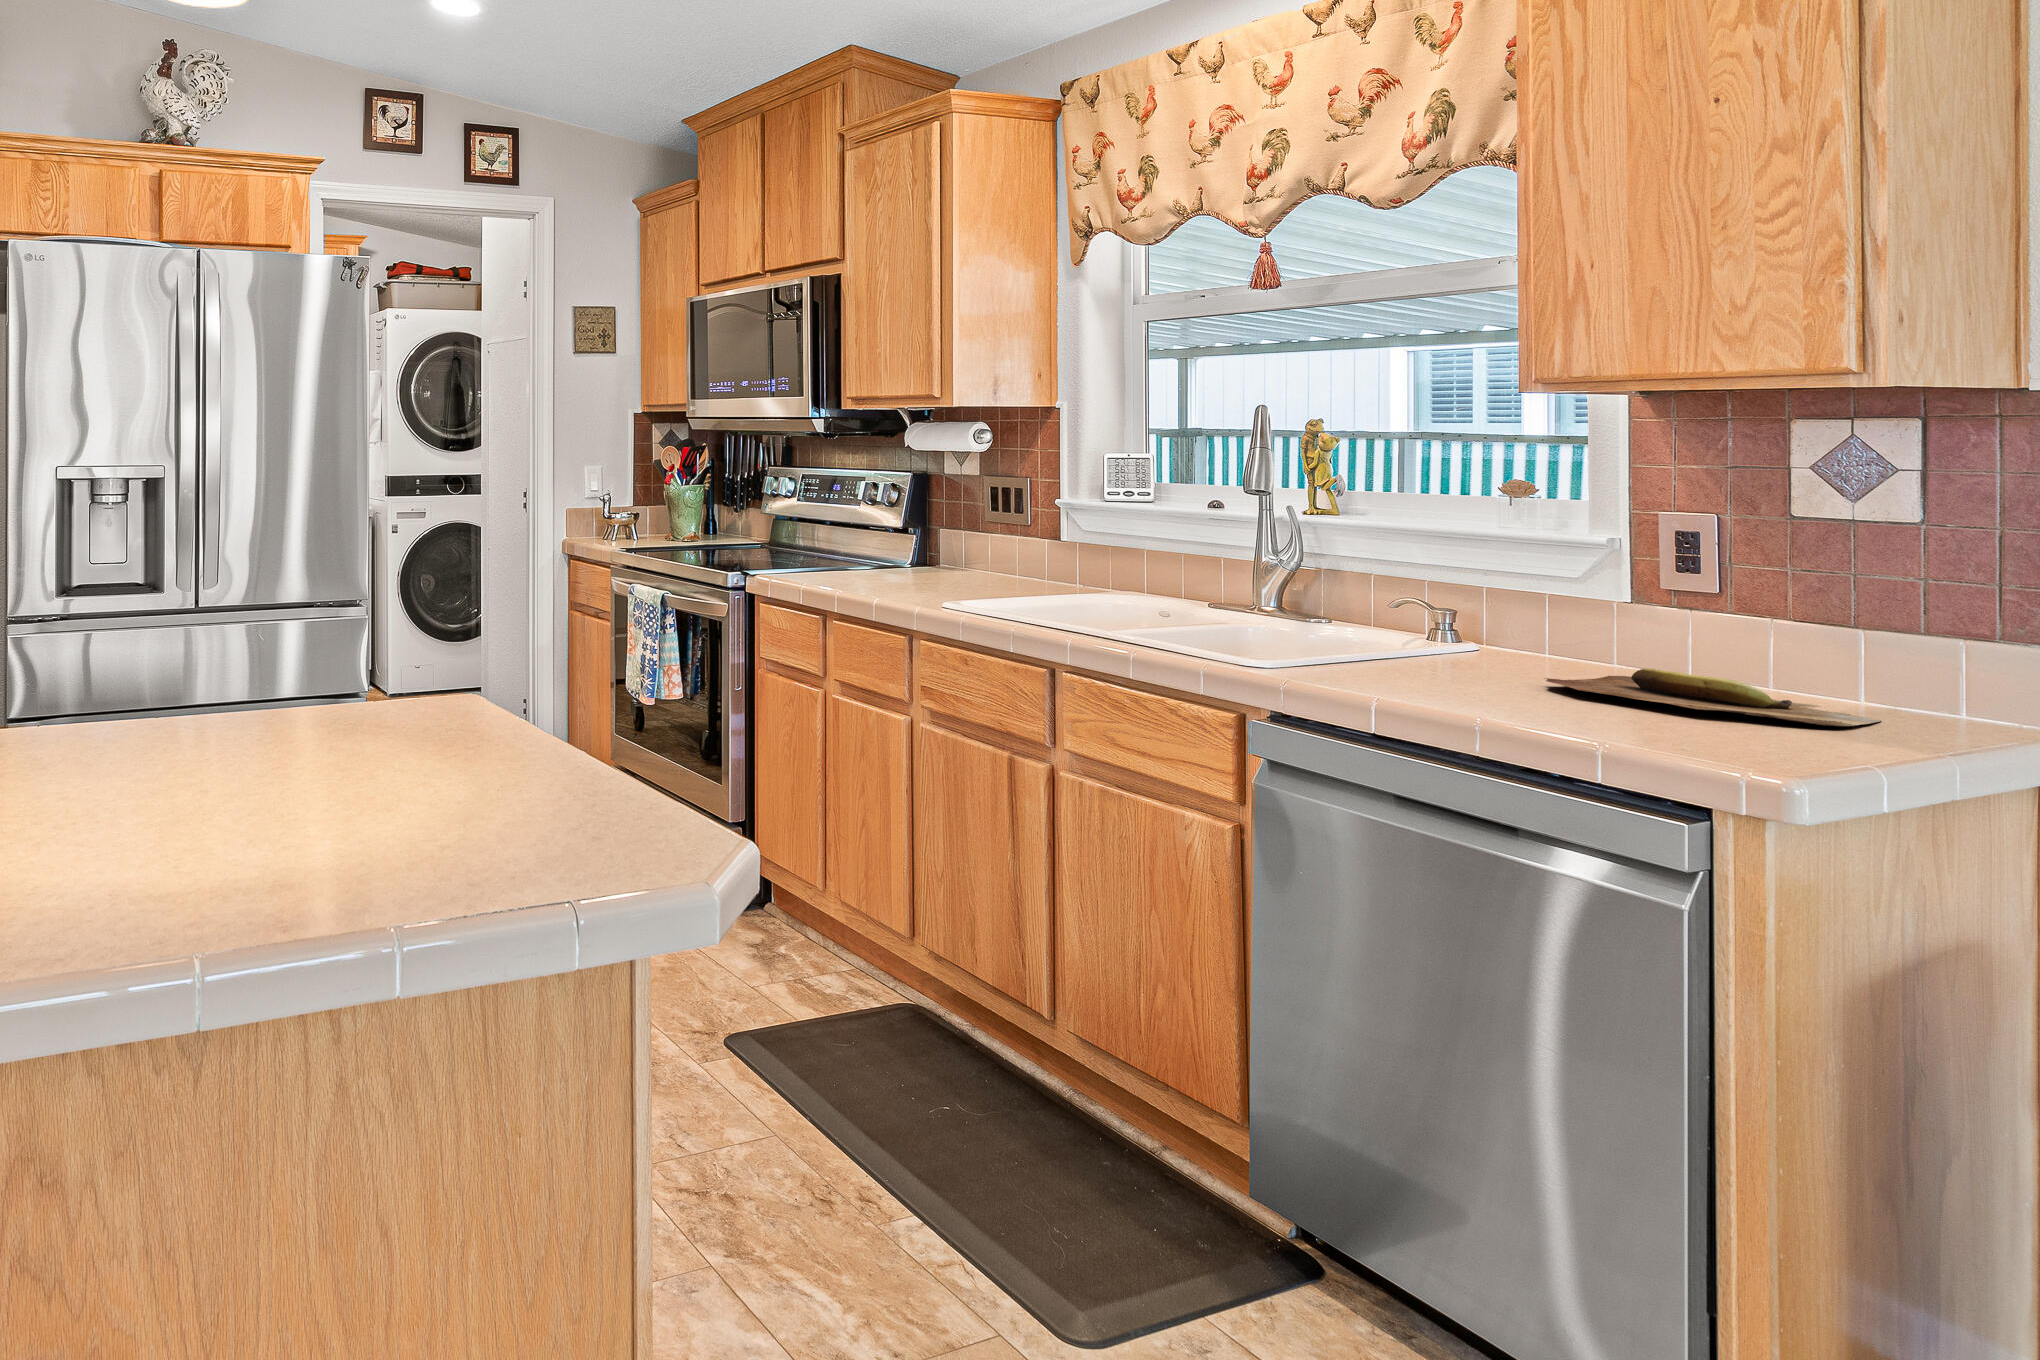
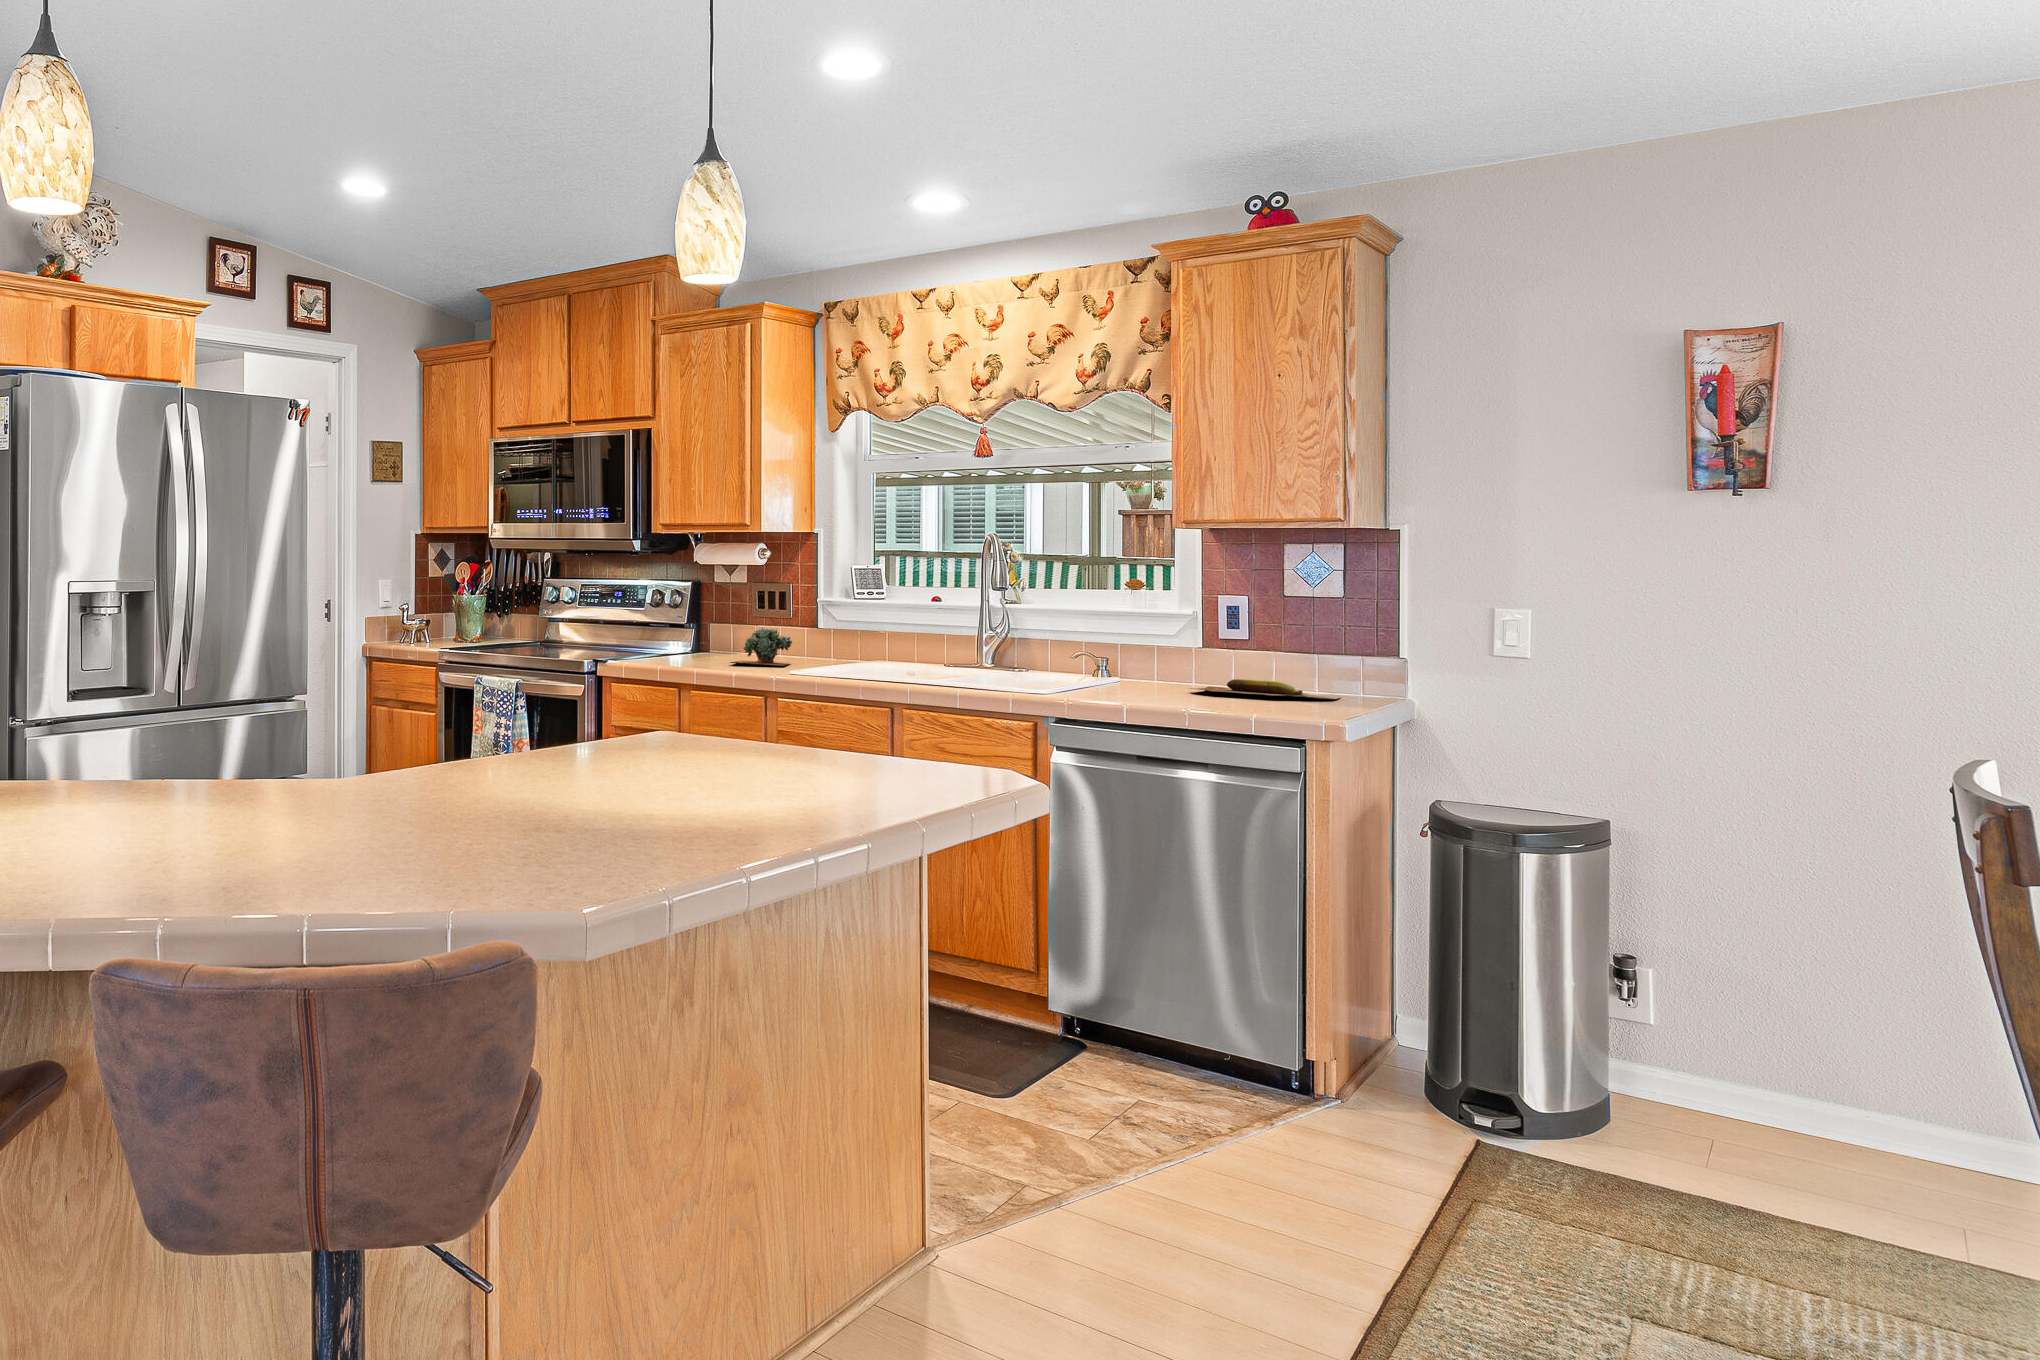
succulent plant: none [893,539,1006,595] -> present [730,628,792,666]

